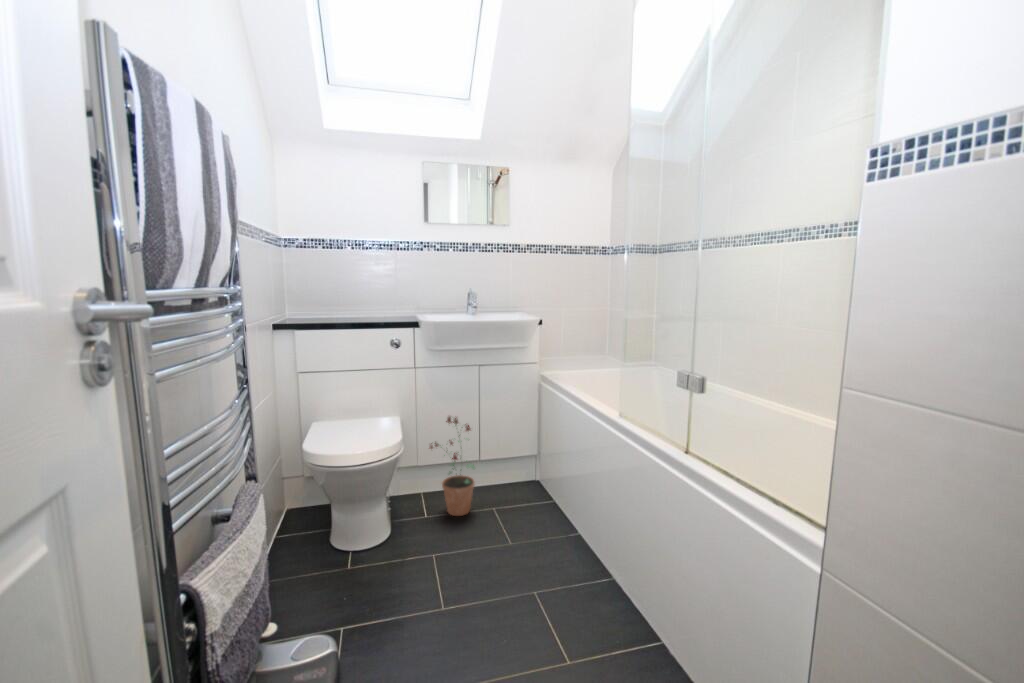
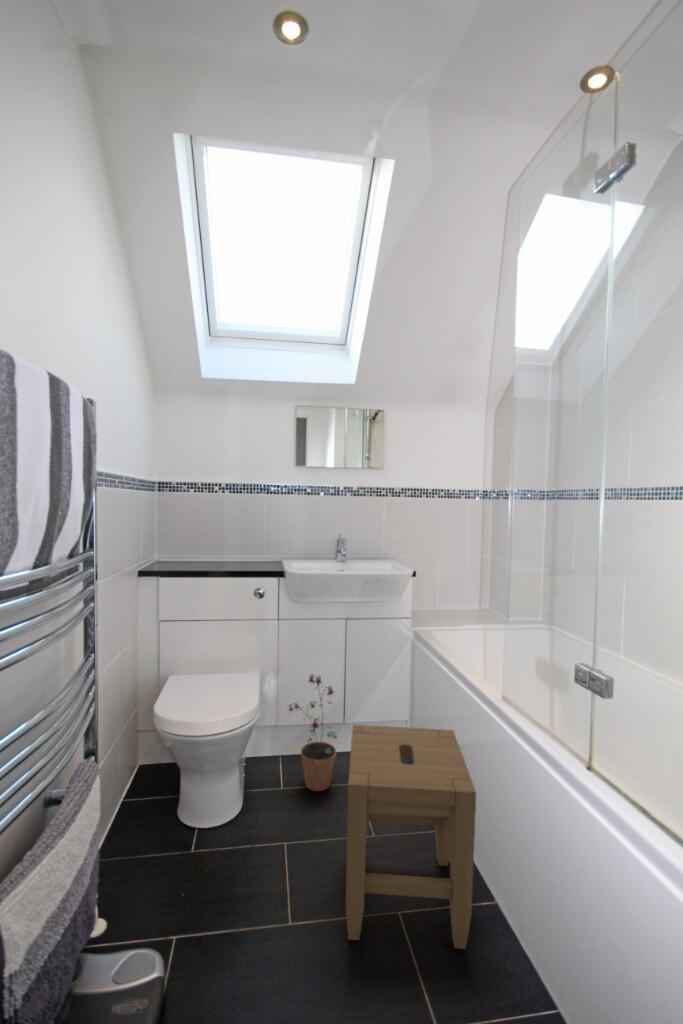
stool: none [492,447,602,616] -> present [346,724,476,949]

